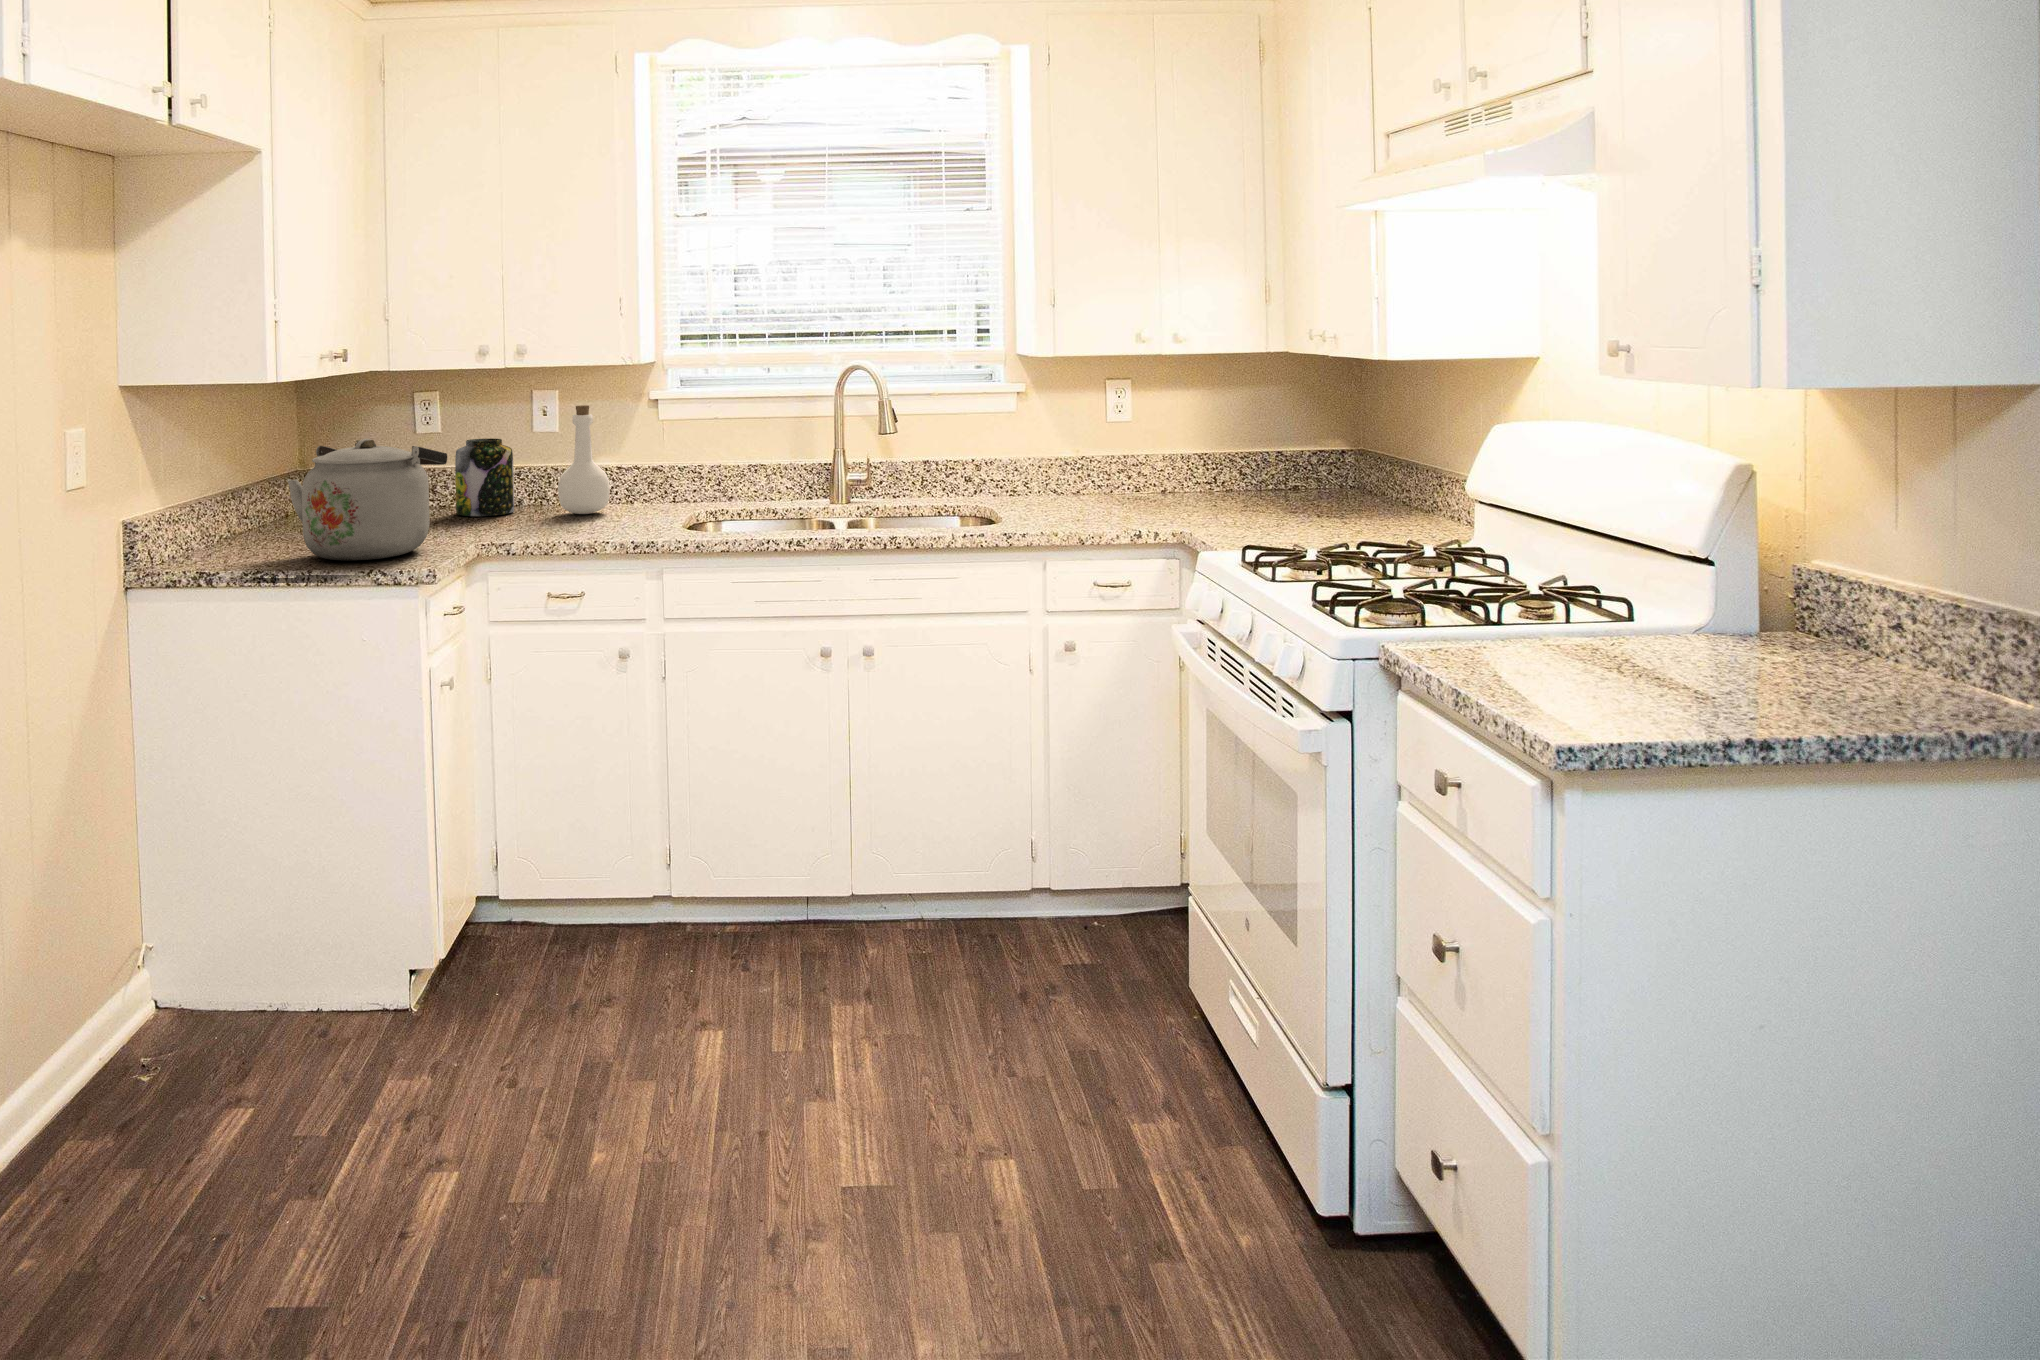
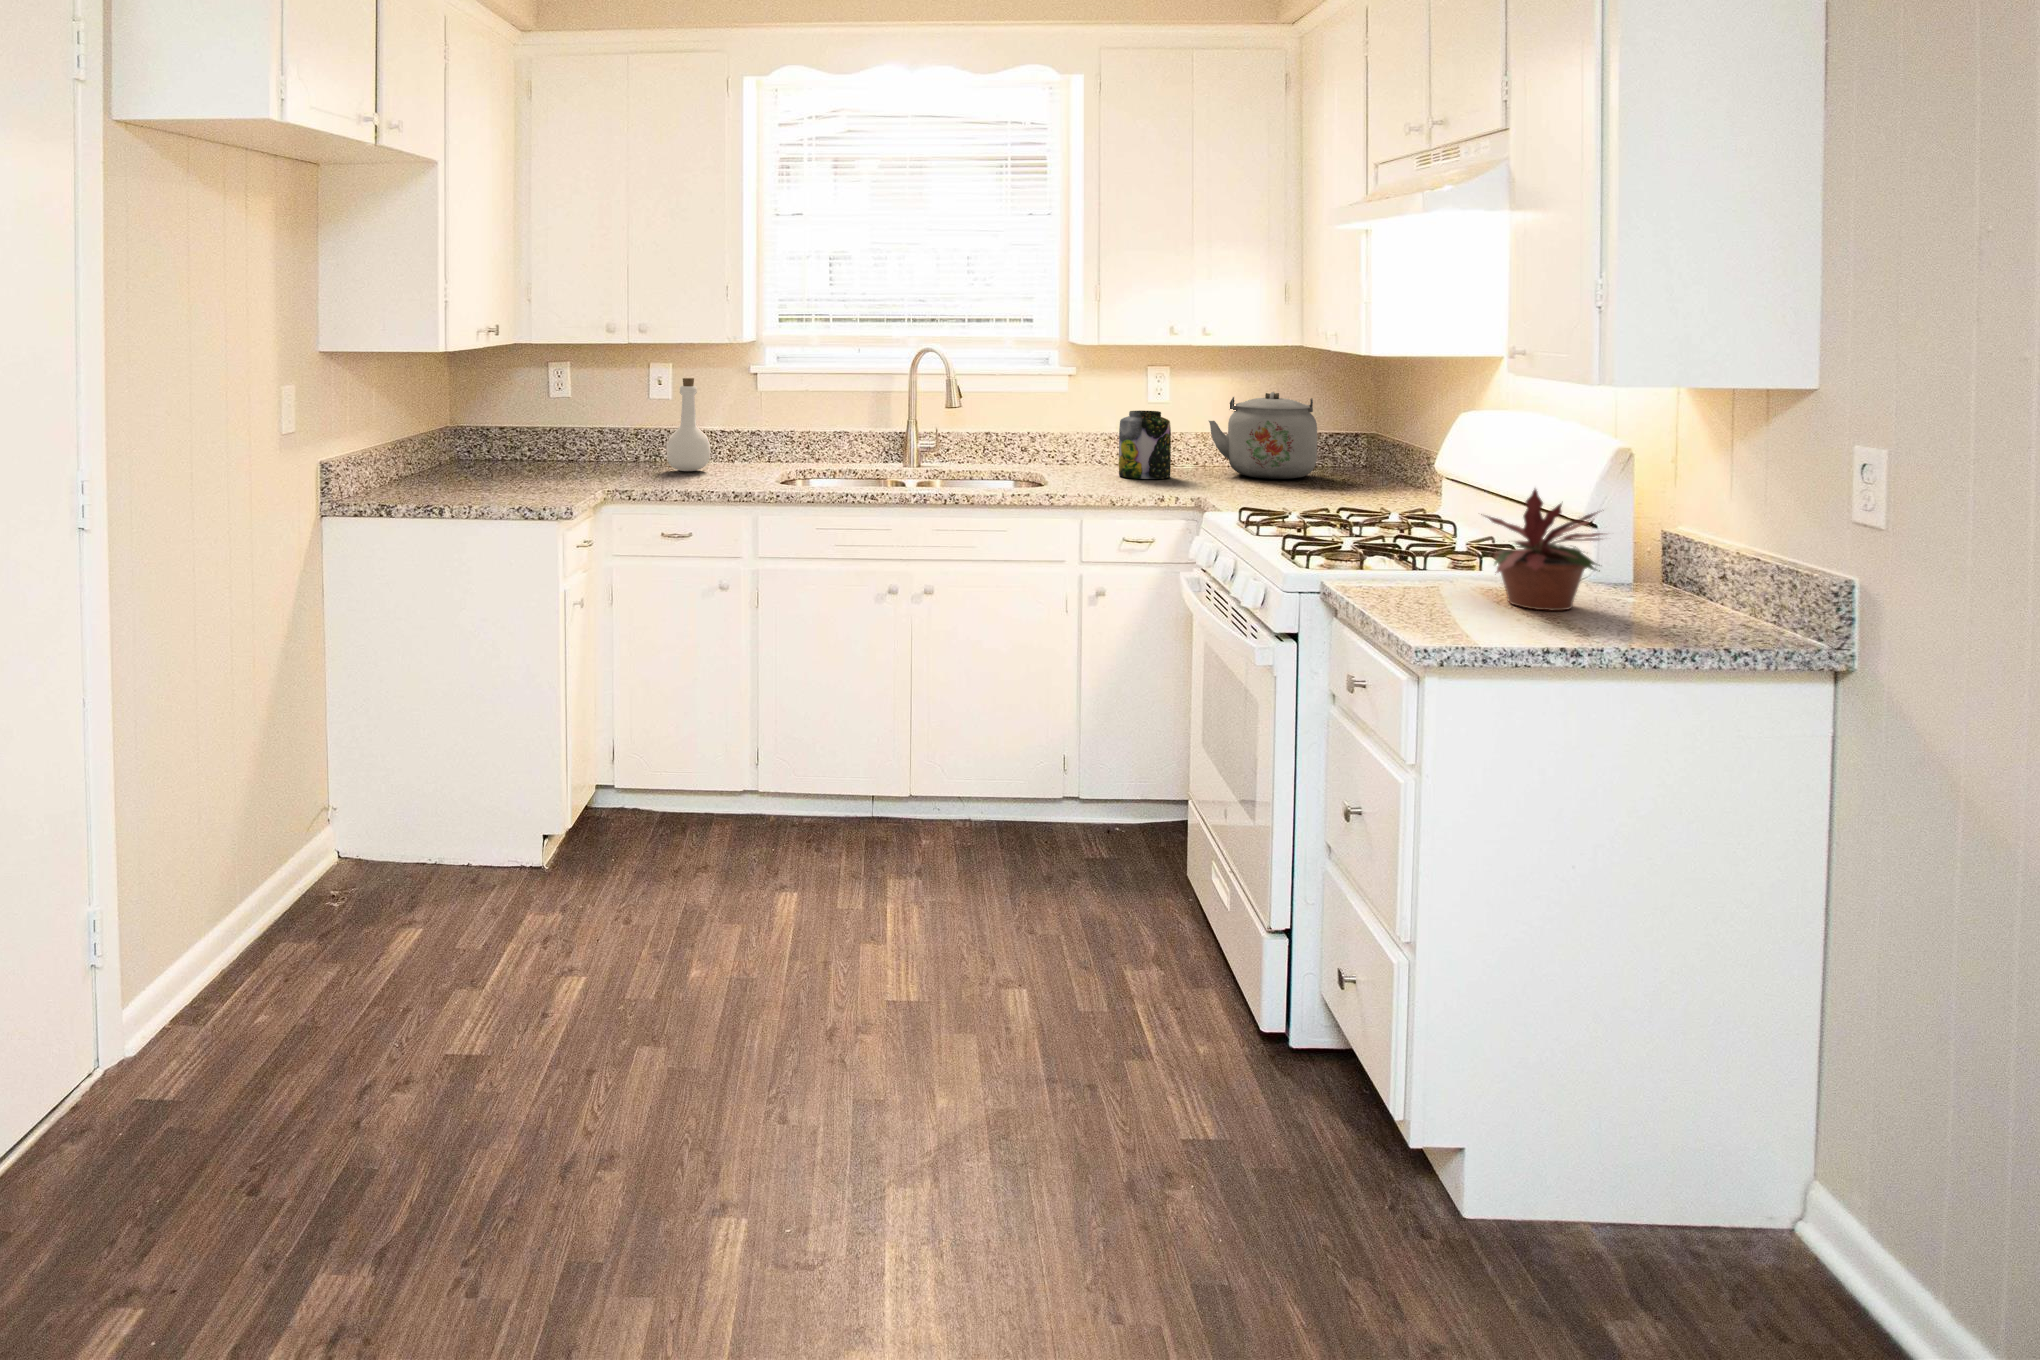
jar: present [455,438,514,516] -> present [1119,410,1171,479]
kettle: present [287,439,447,561] -> present [1209,392,1317,479]
potted plant: none [1572,519,1781,679] -> present [1481,489,1602,611]

